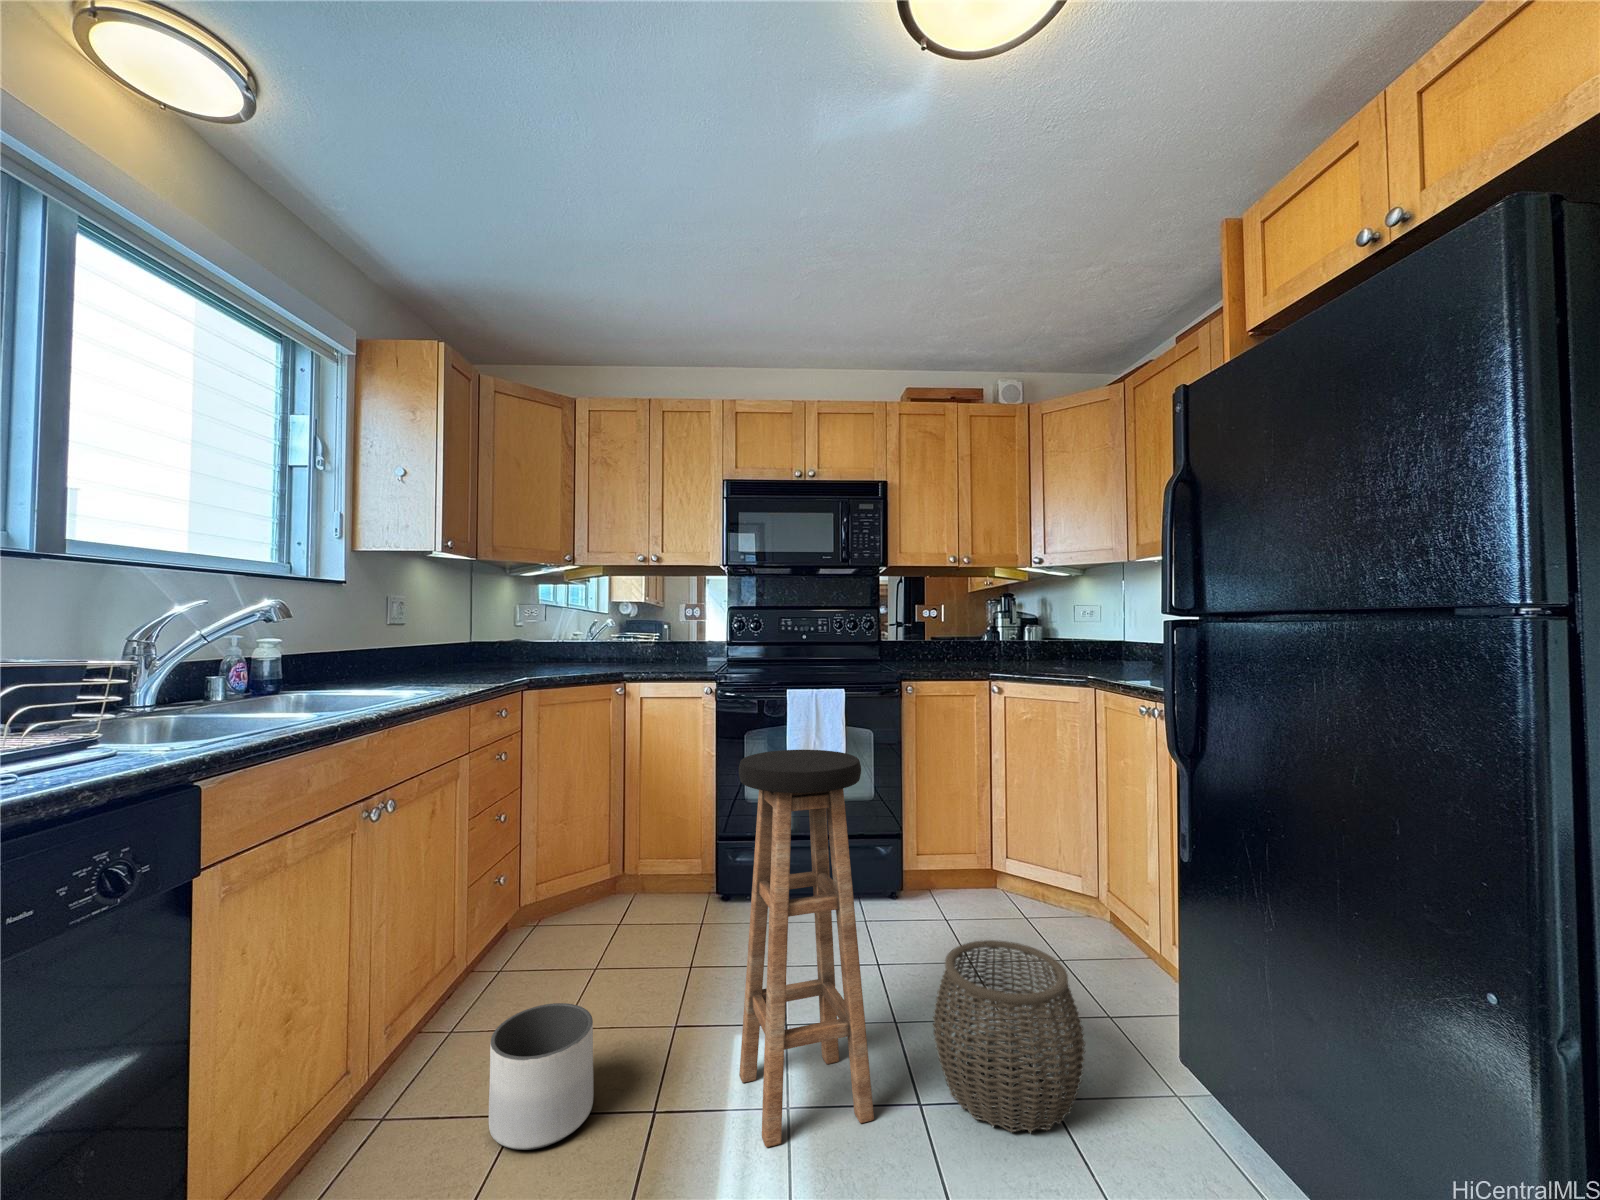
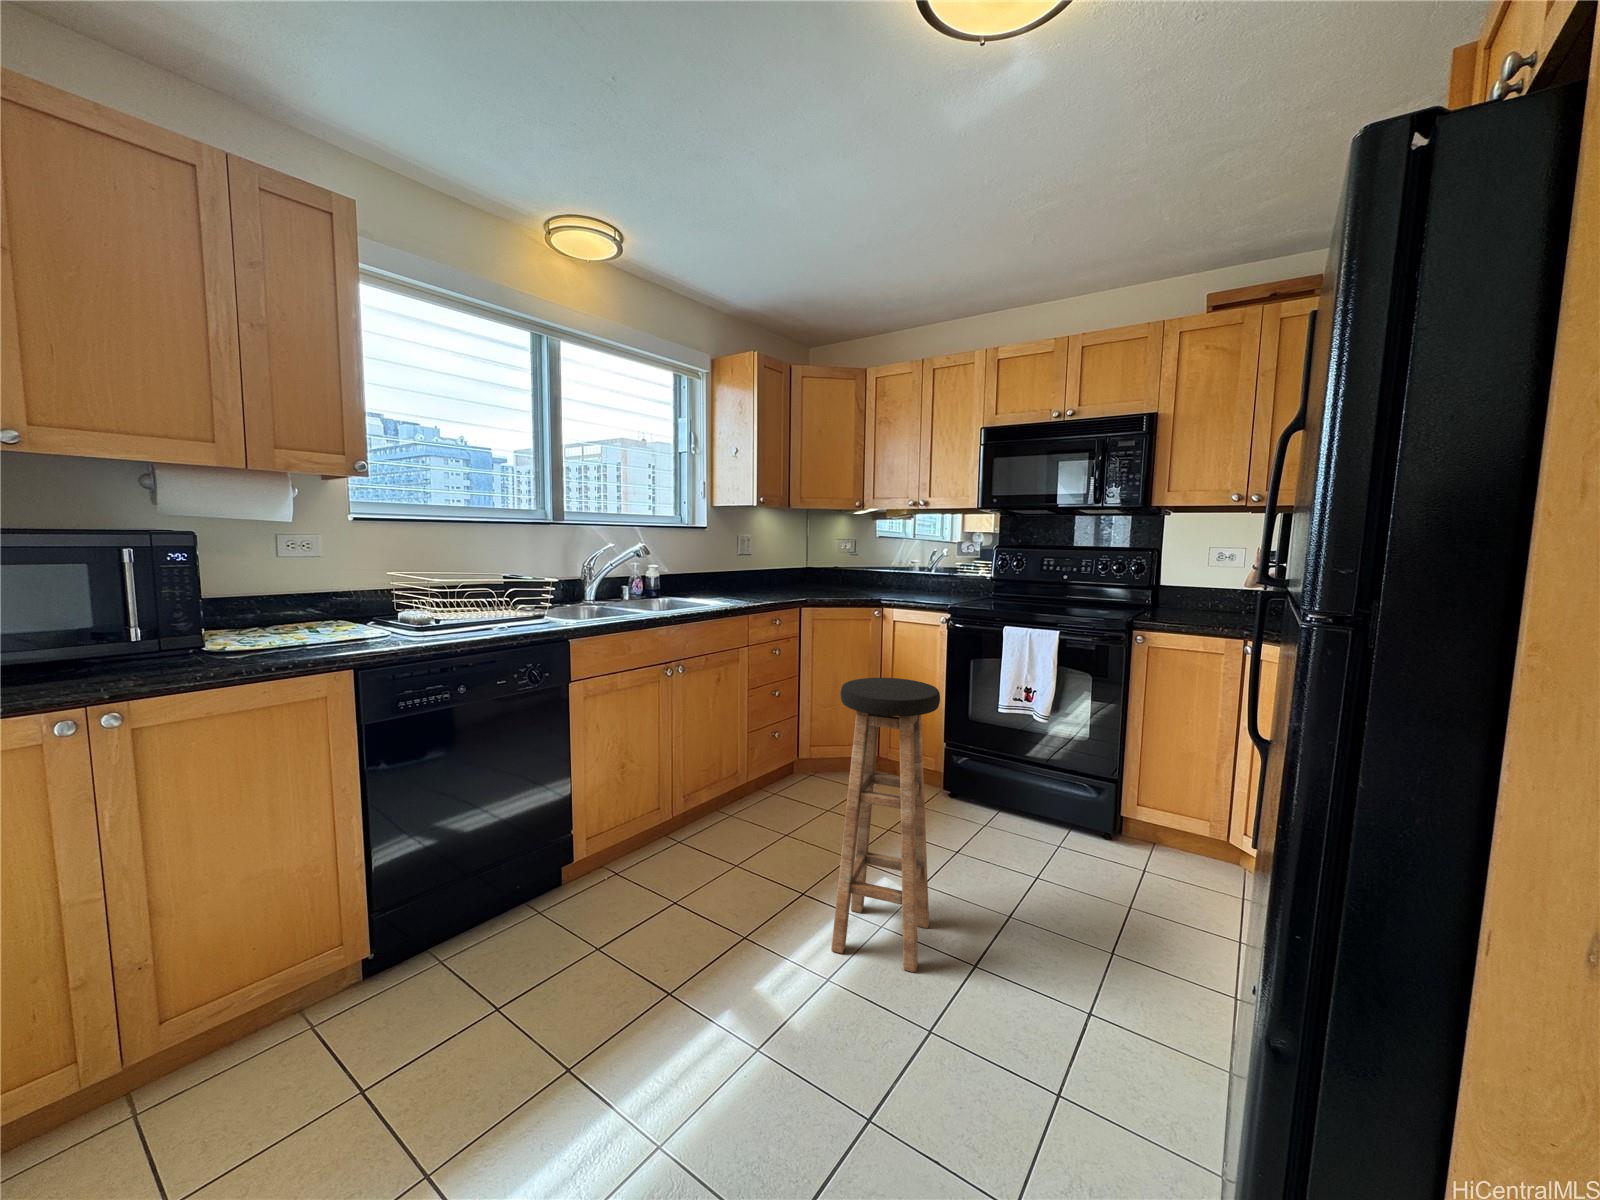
woven basket: present [933,940,1085,1133] -> none [975,877,1119,1052]
planter: present [489,1003,593,1150] -> none [701,813,763,892]

